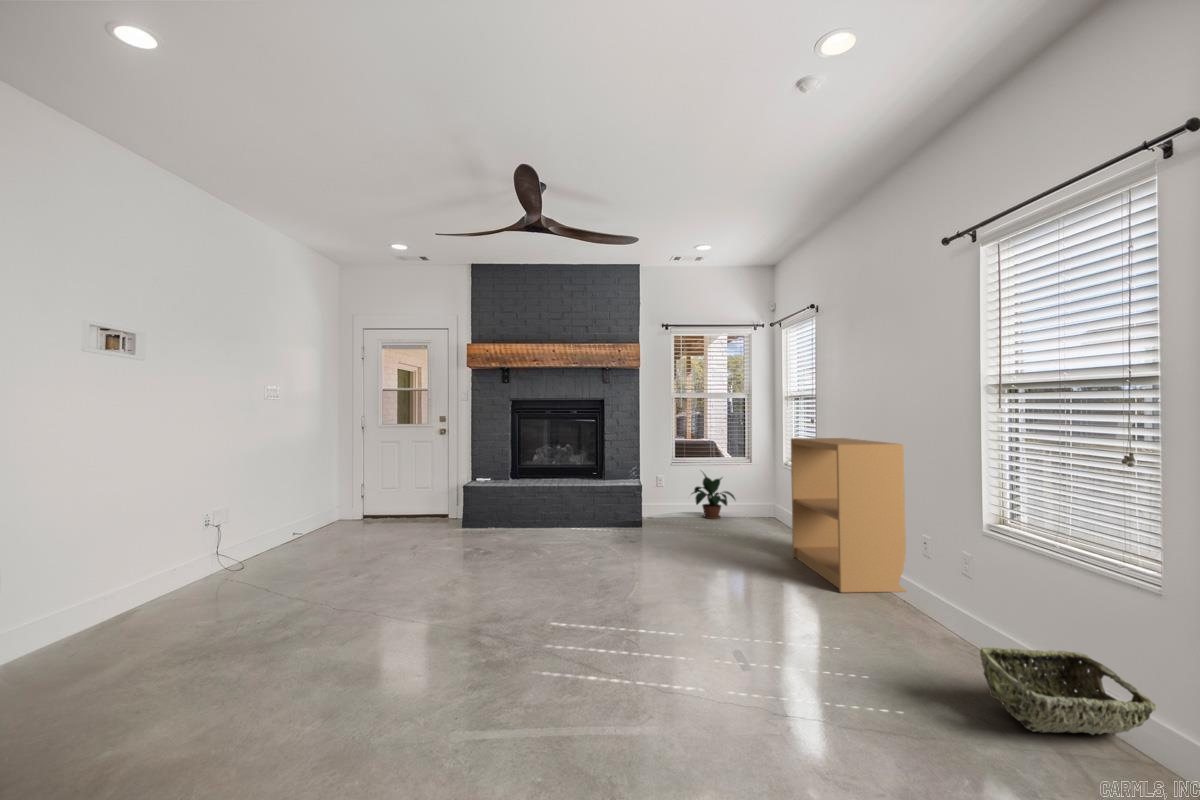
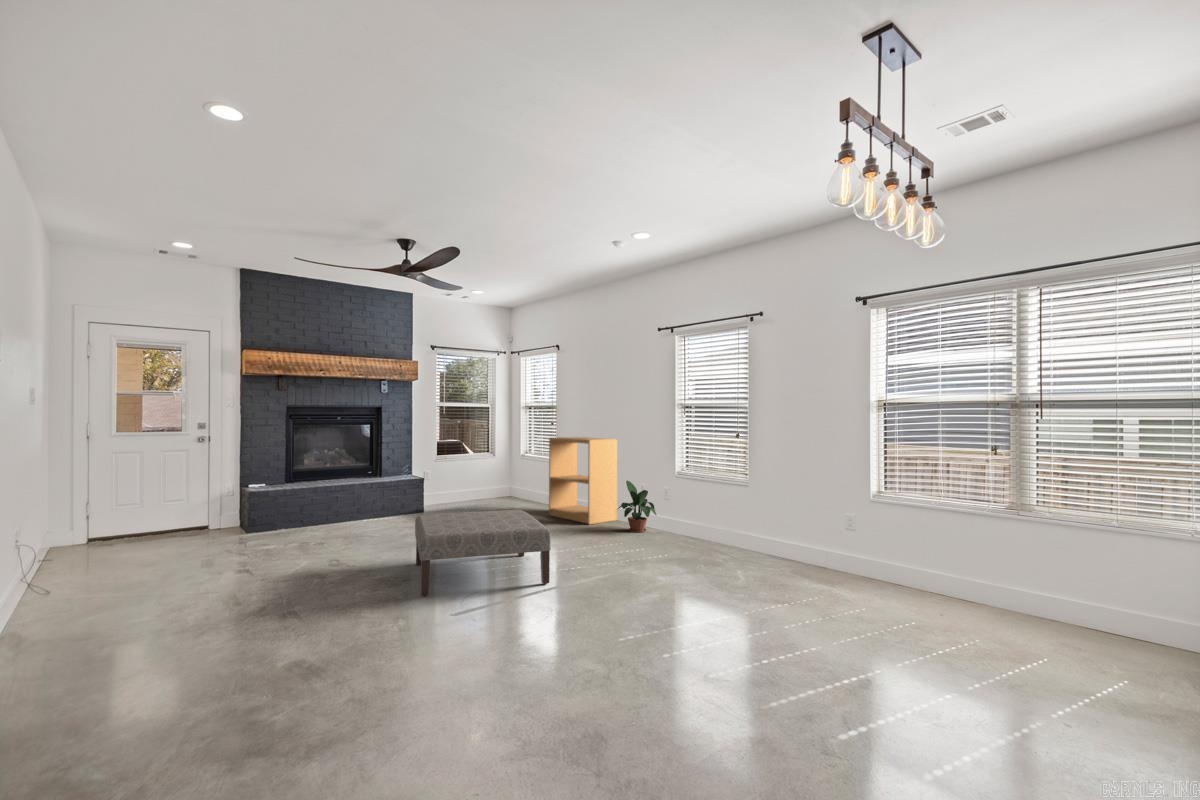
potted plant: present [692,474,735,519] -> present [616,481,656,532]
ottoman: none [370,550,651,763] -> present [415,510,551,596]
woven basket: present [980,647,1155,736] -> none [666,519,715,546]

